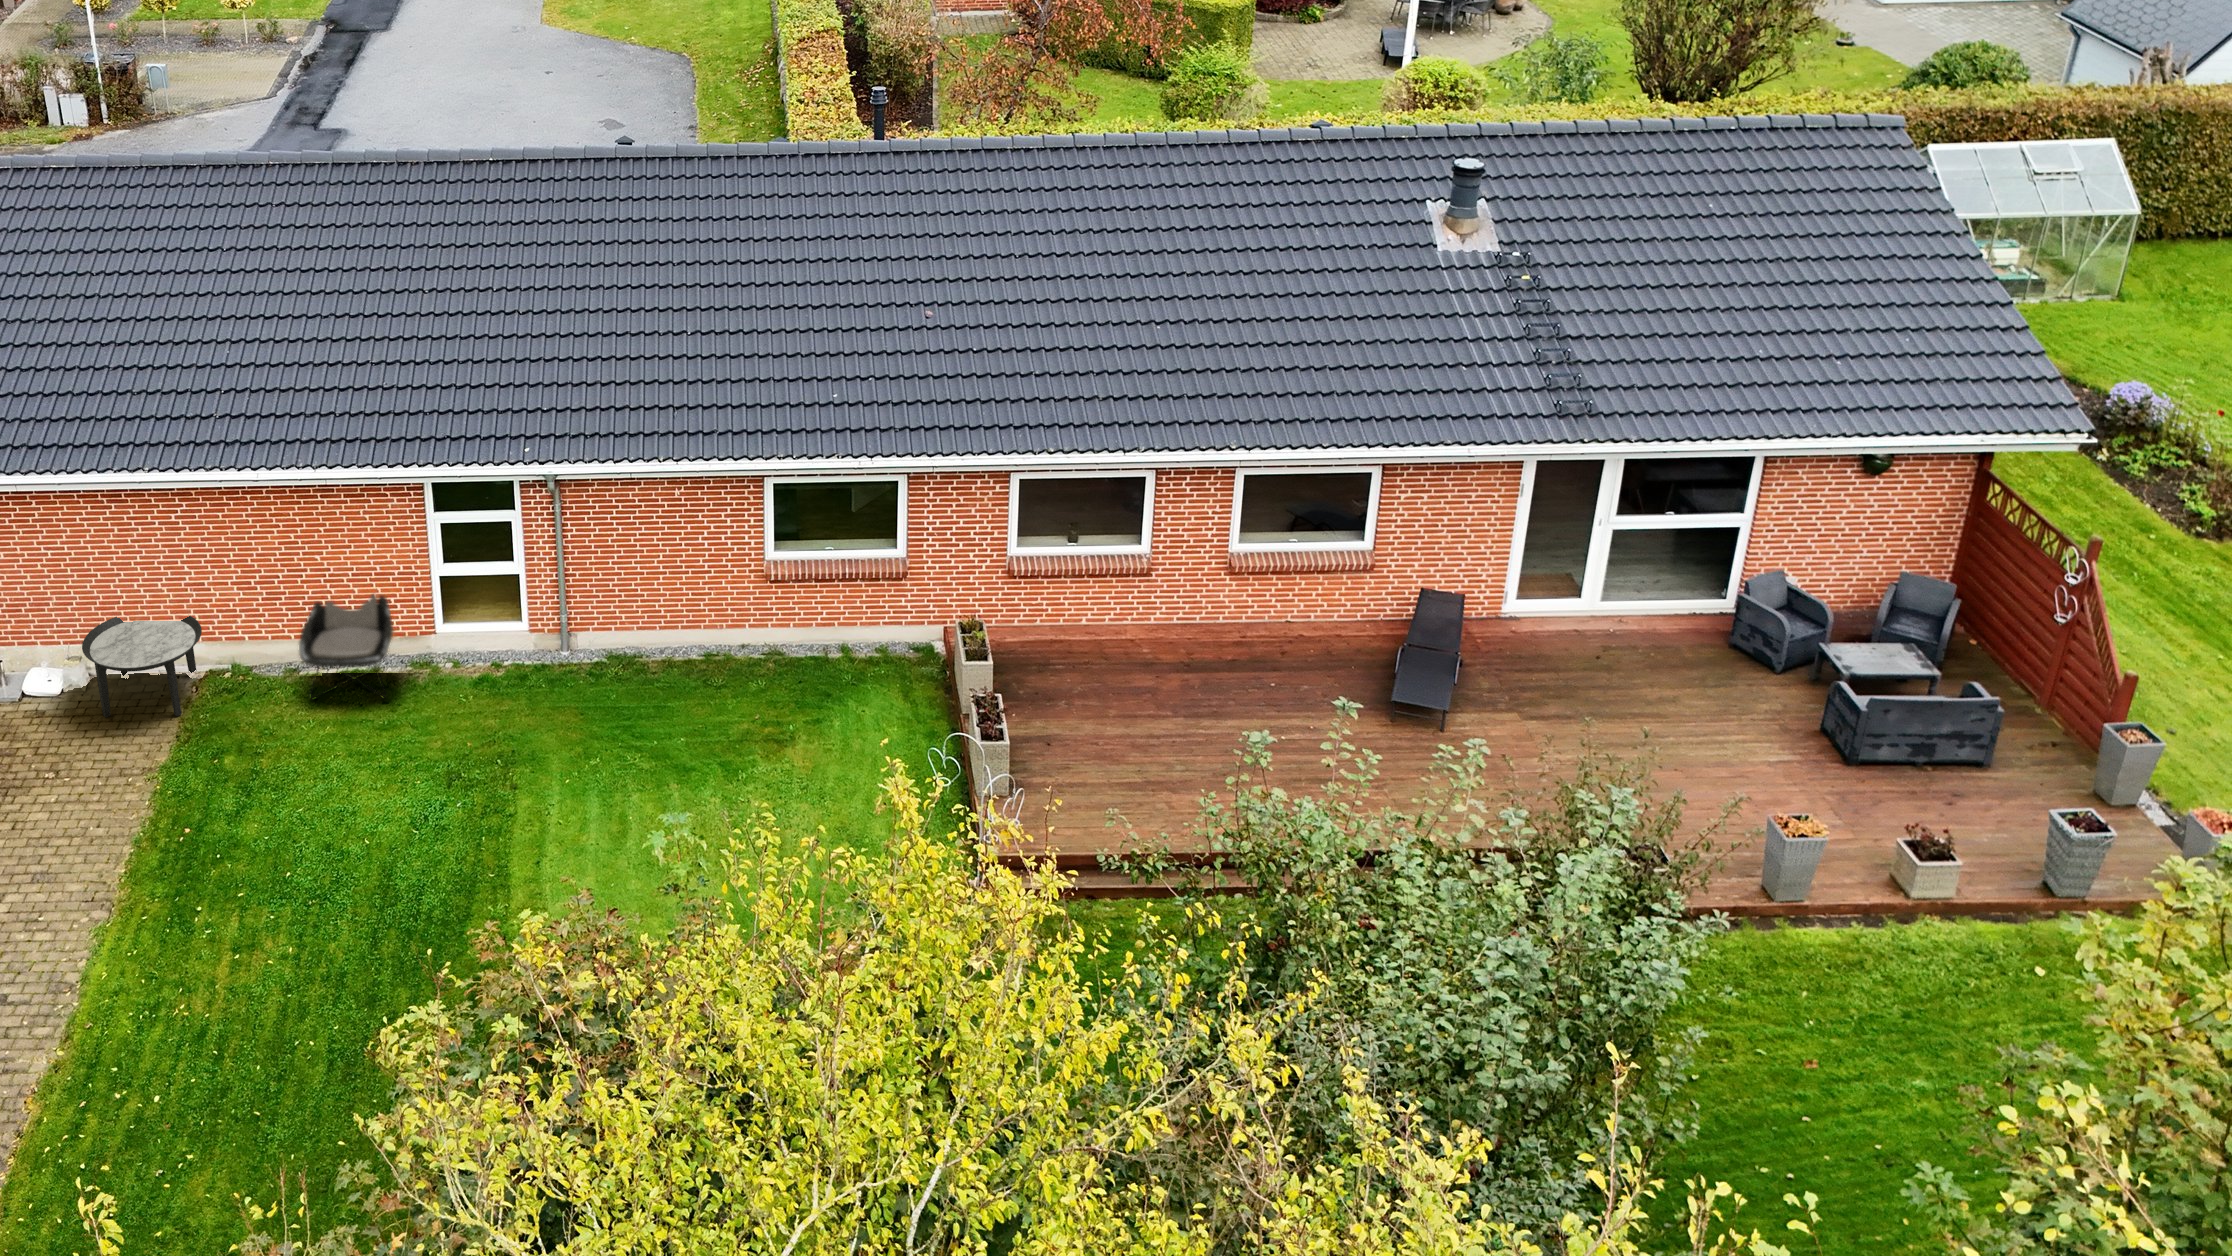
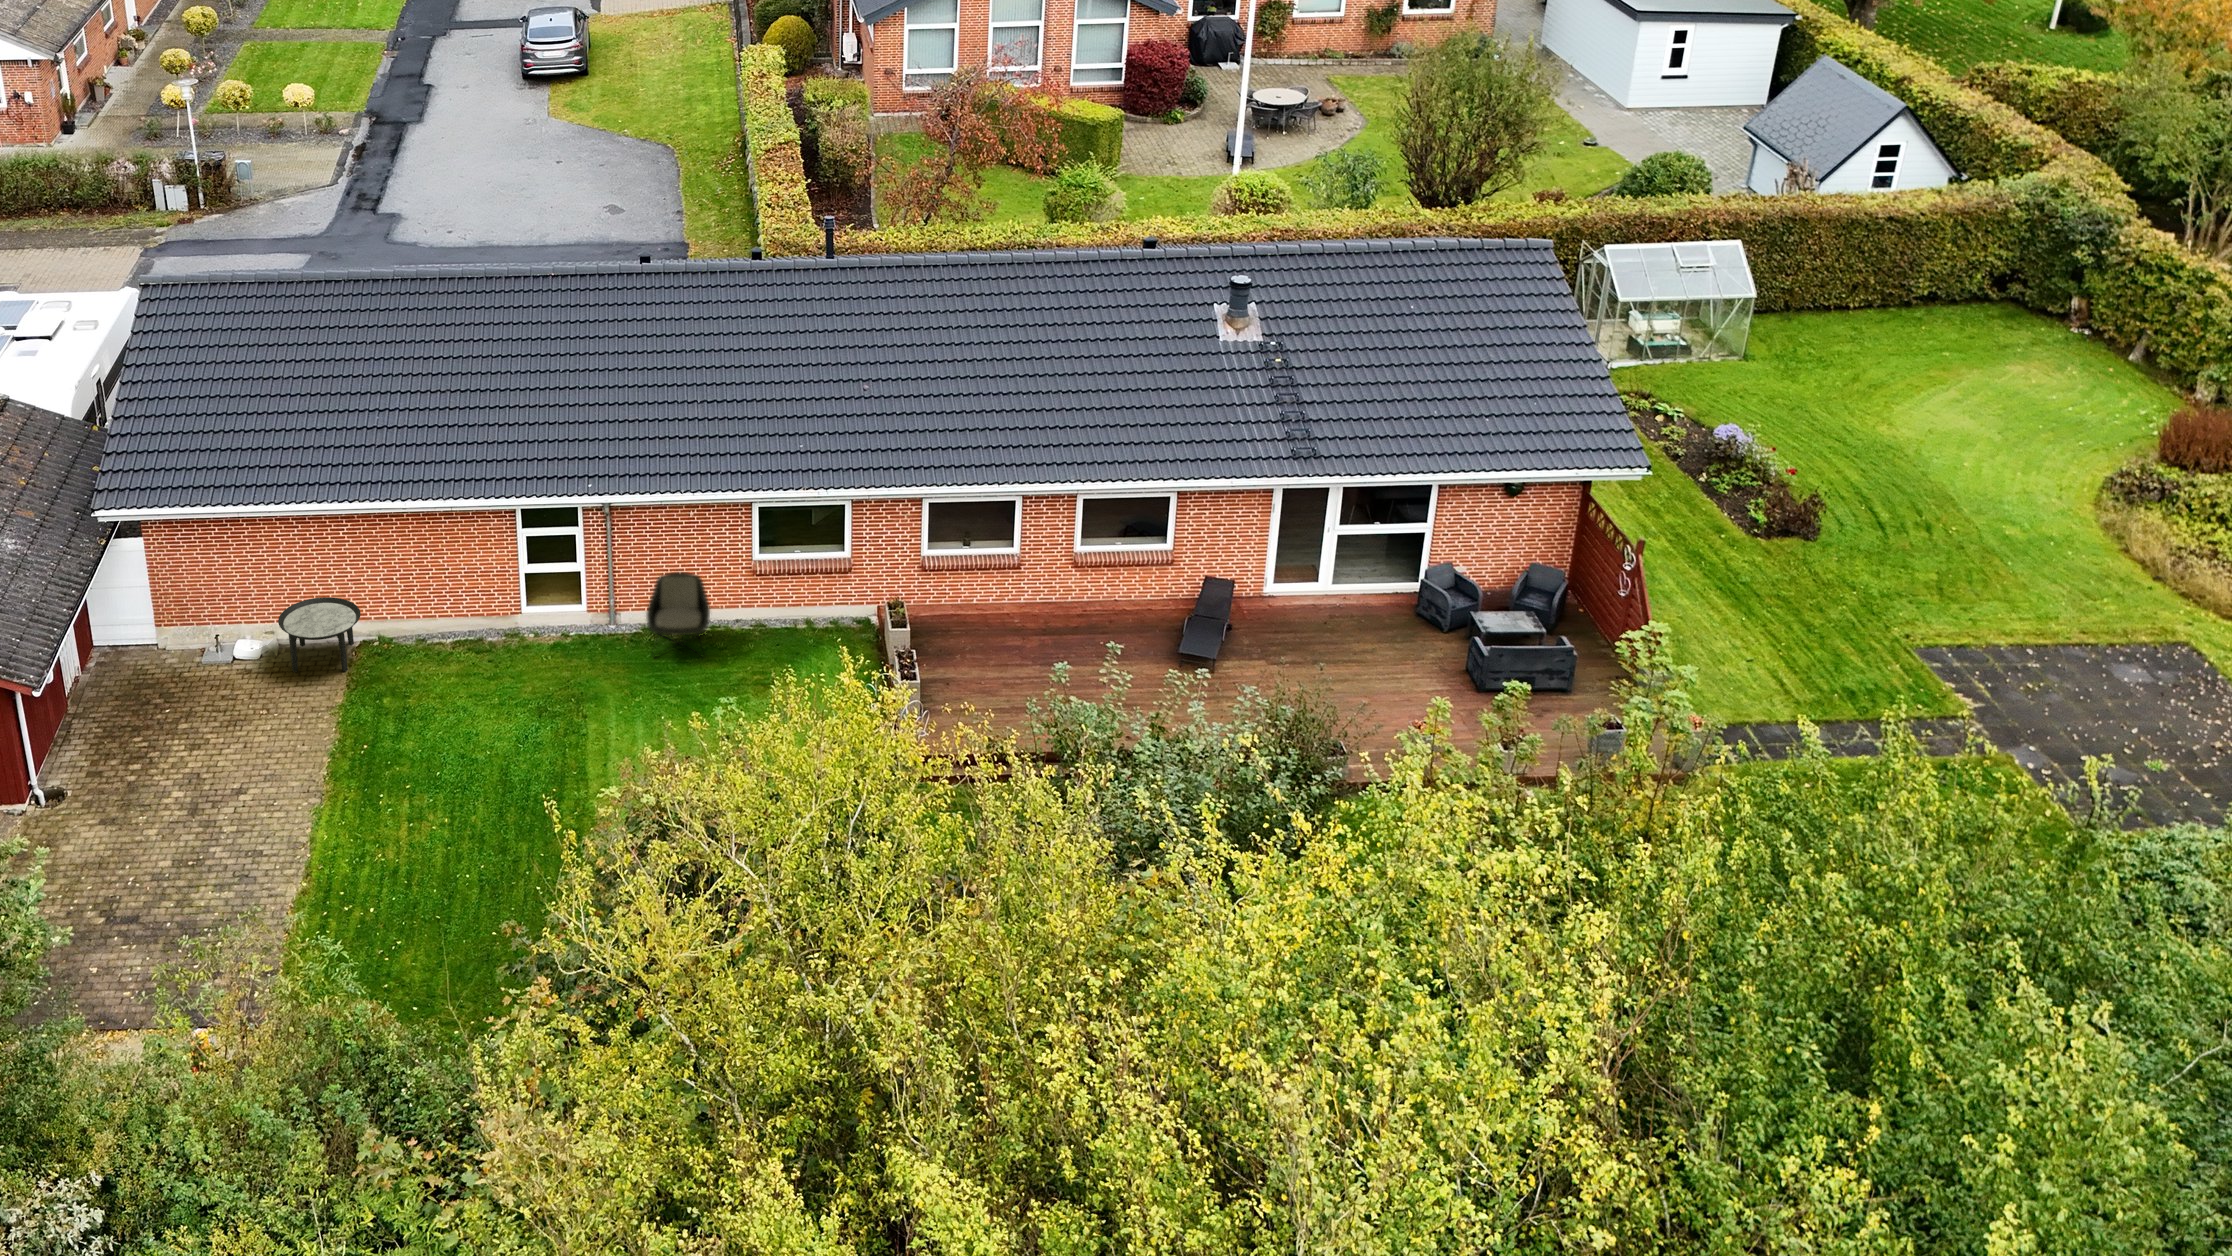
lounge chair: present [299,594,393,699] -> present [646,572,710,656]

